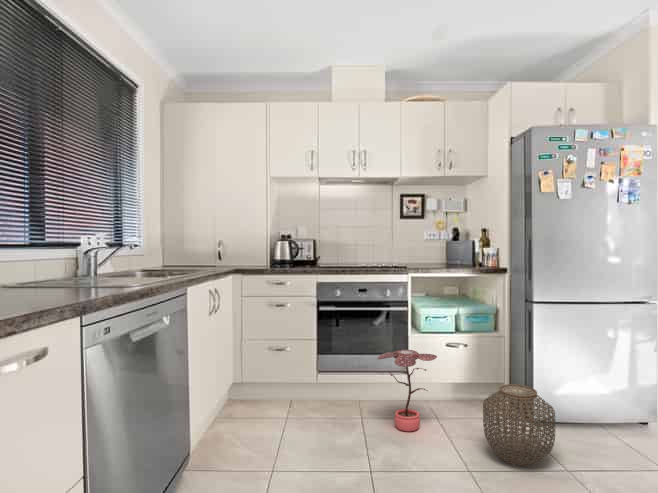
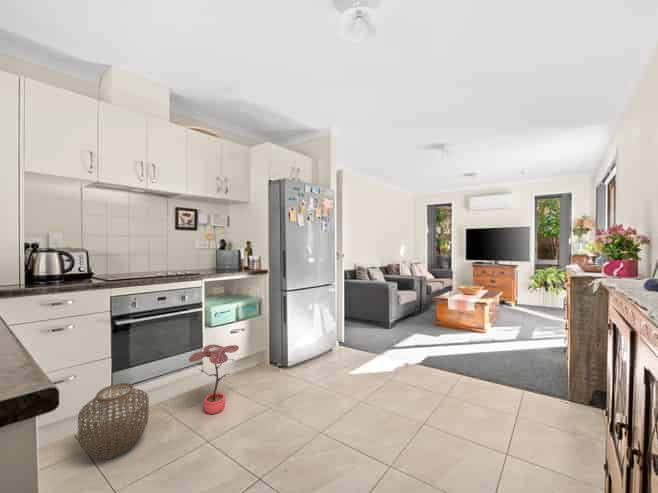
woven basket: present [483,384,555,466] -> present [78,383,149,459]

